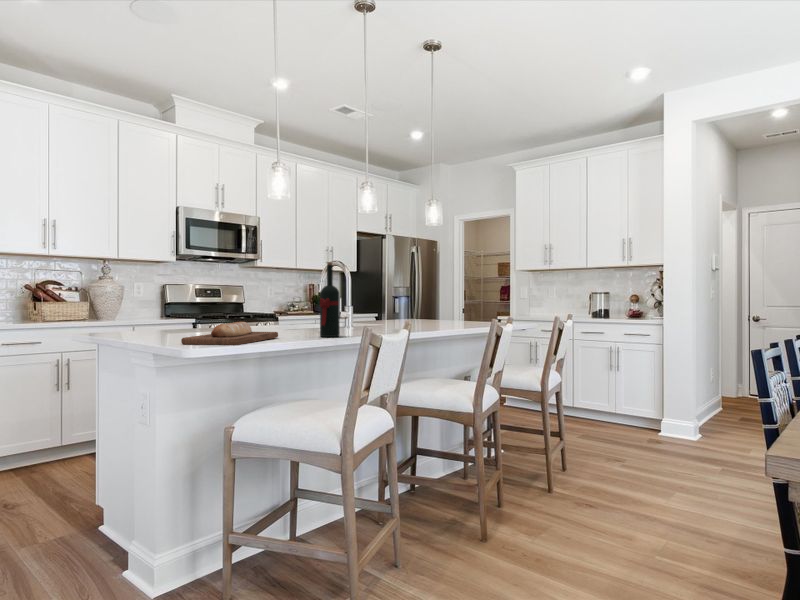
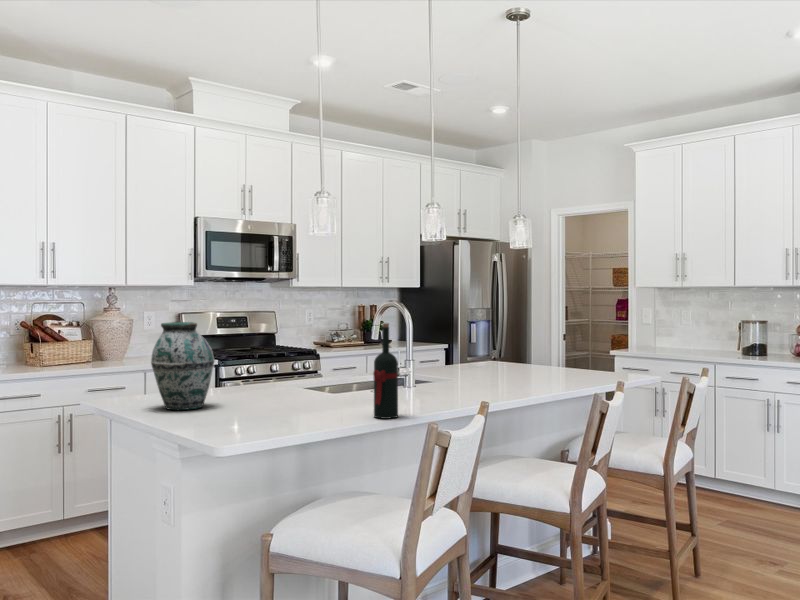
vase: none [134,264,189,336] -> present [151,322,214,410]
bread loaf: present [181,322,278,345] -> none [209,401,323,440]

